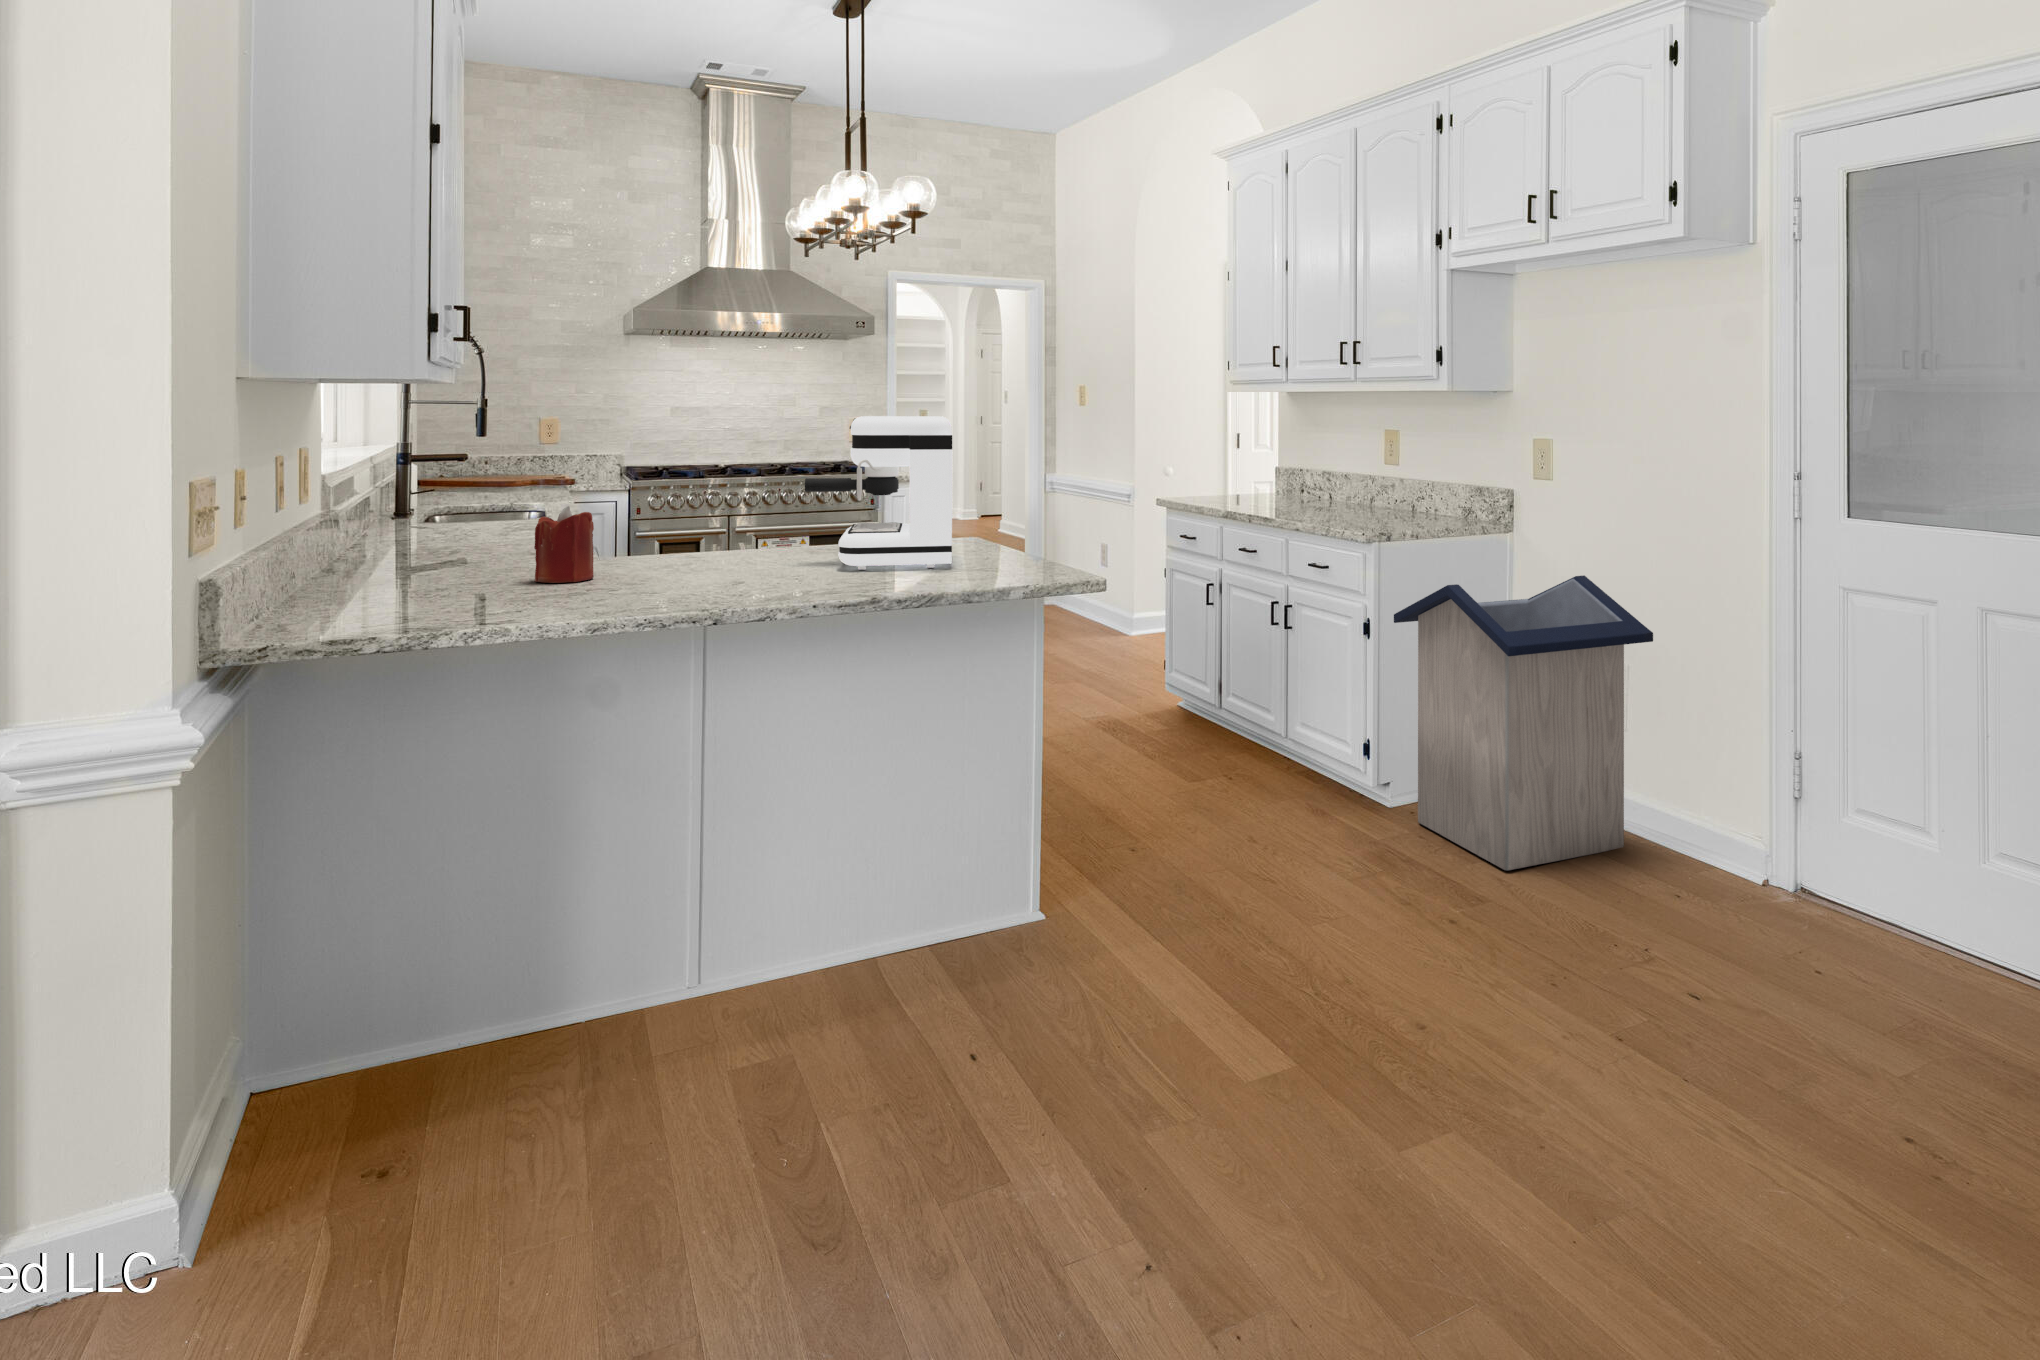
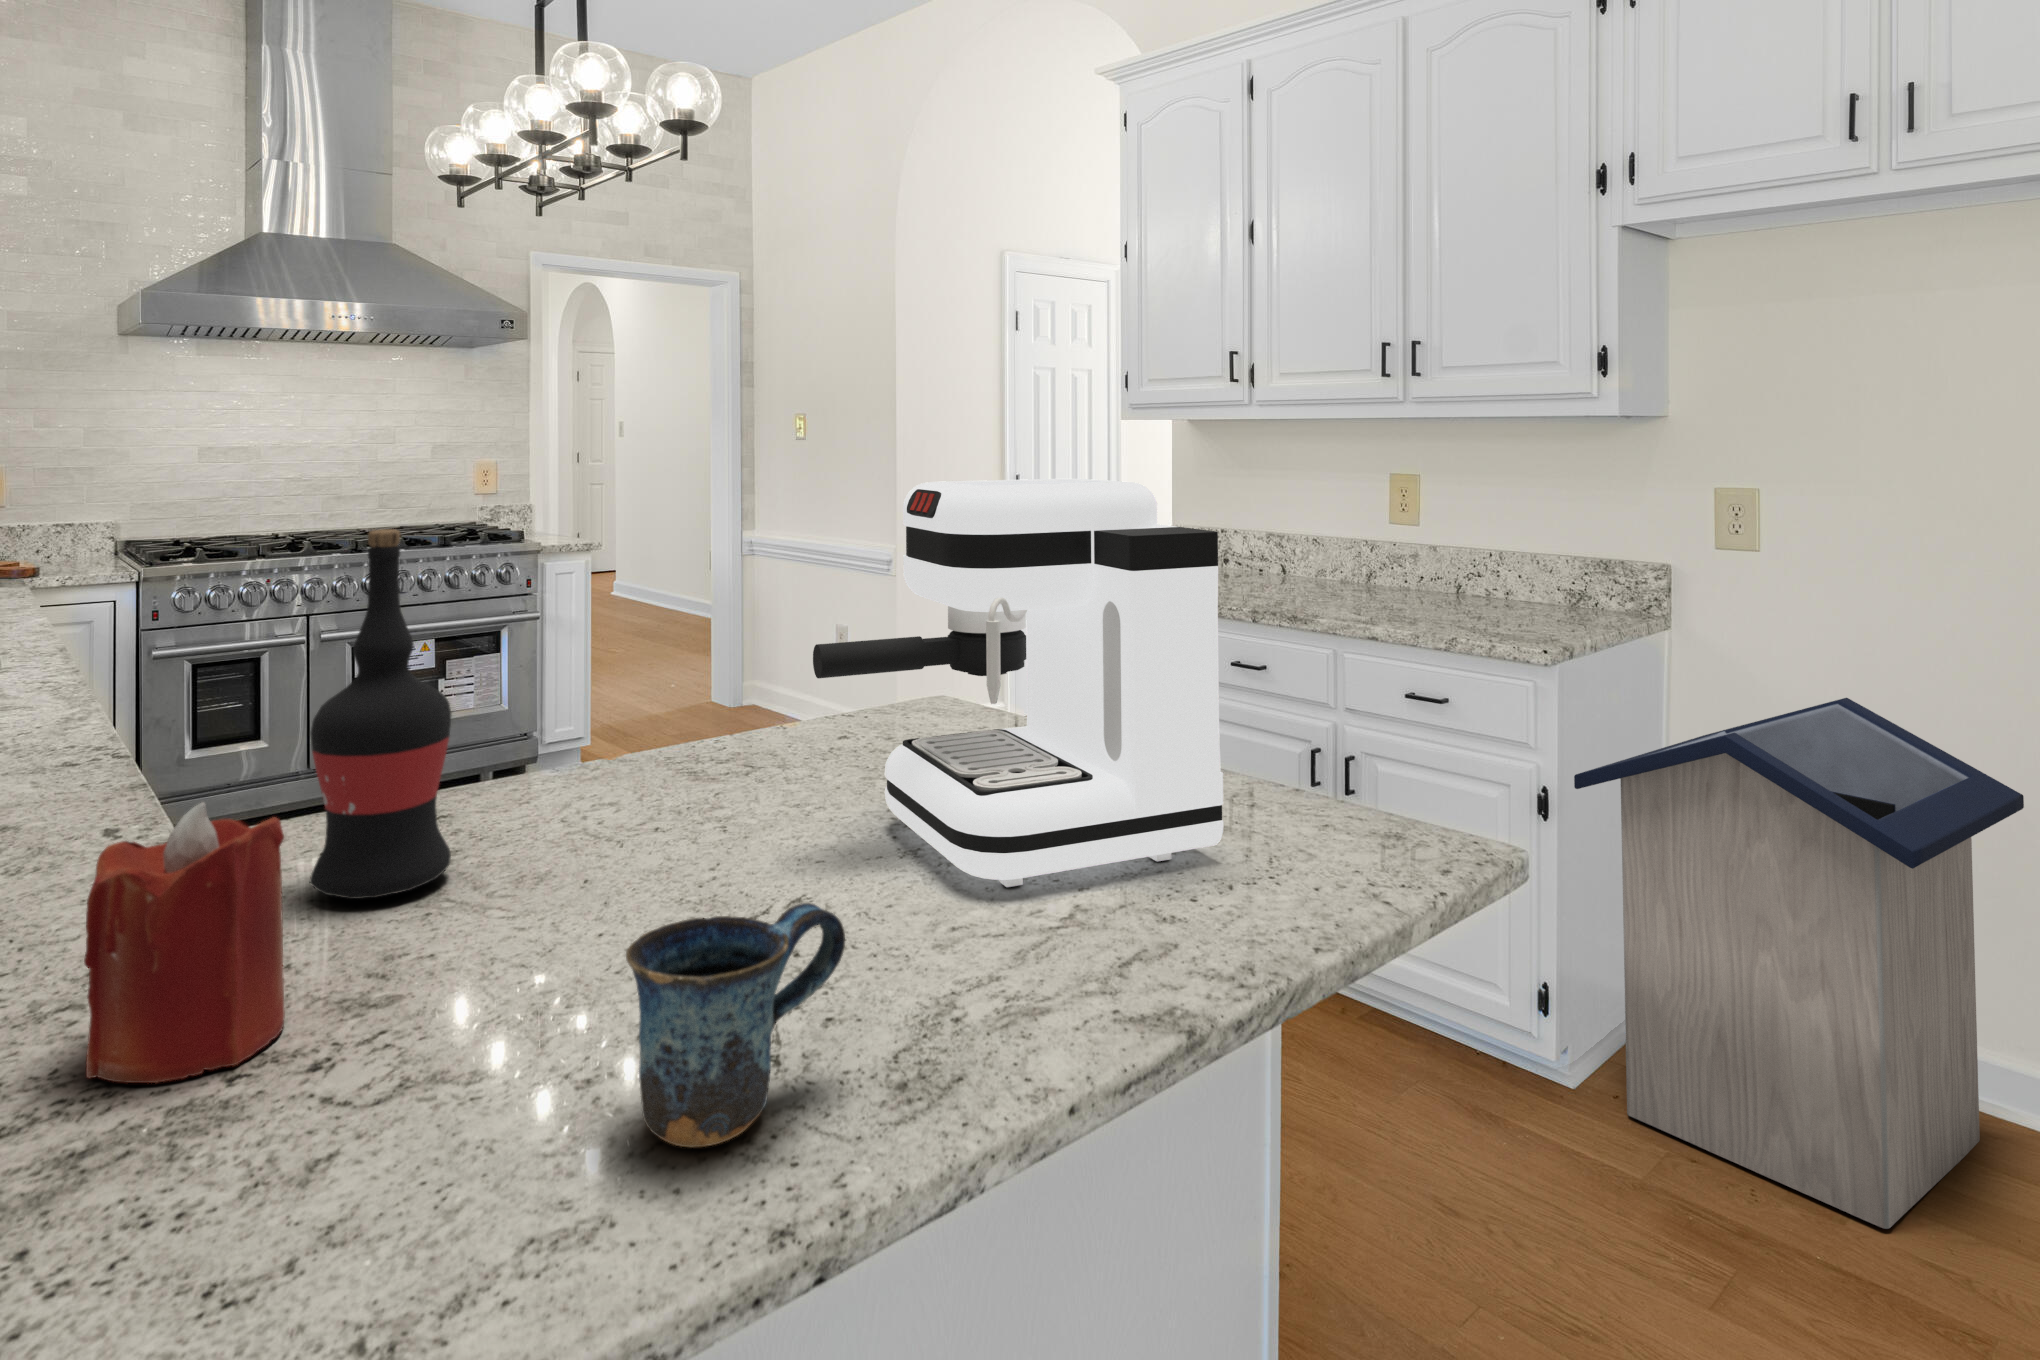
wine bottle: none [620,429,674,563] -> present [310,529,451,899]
mug: none [664,536,736,593] -> present [626,903,845,1147]

